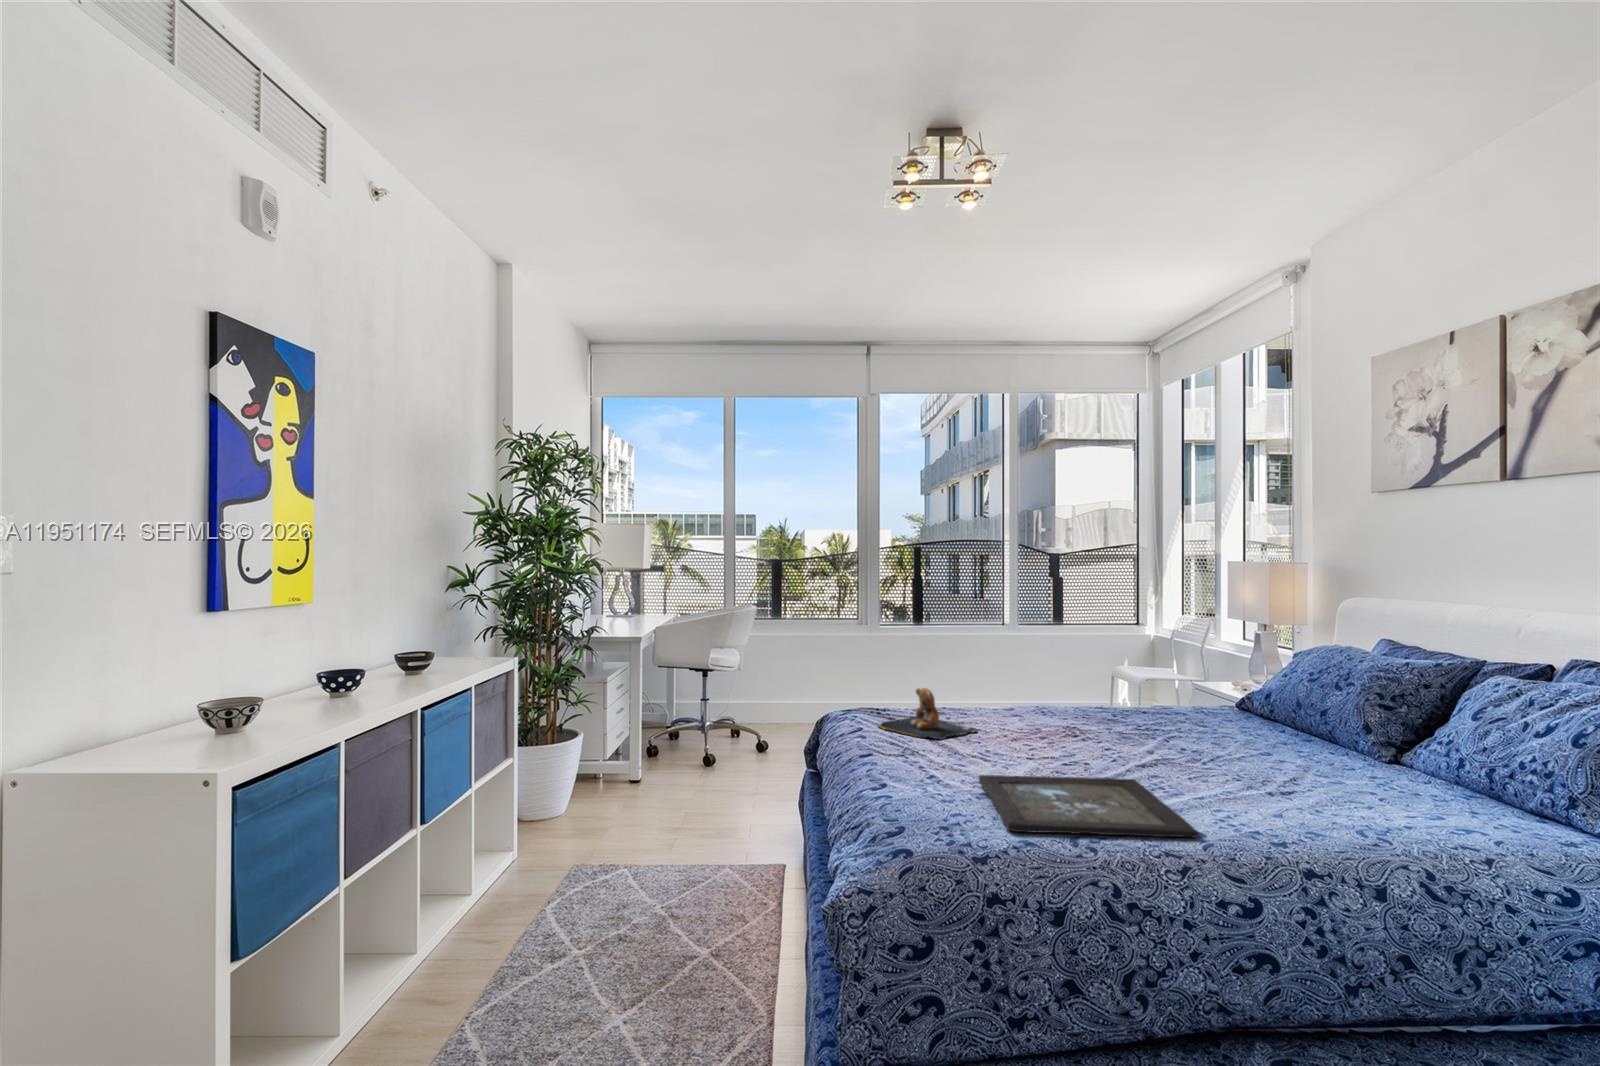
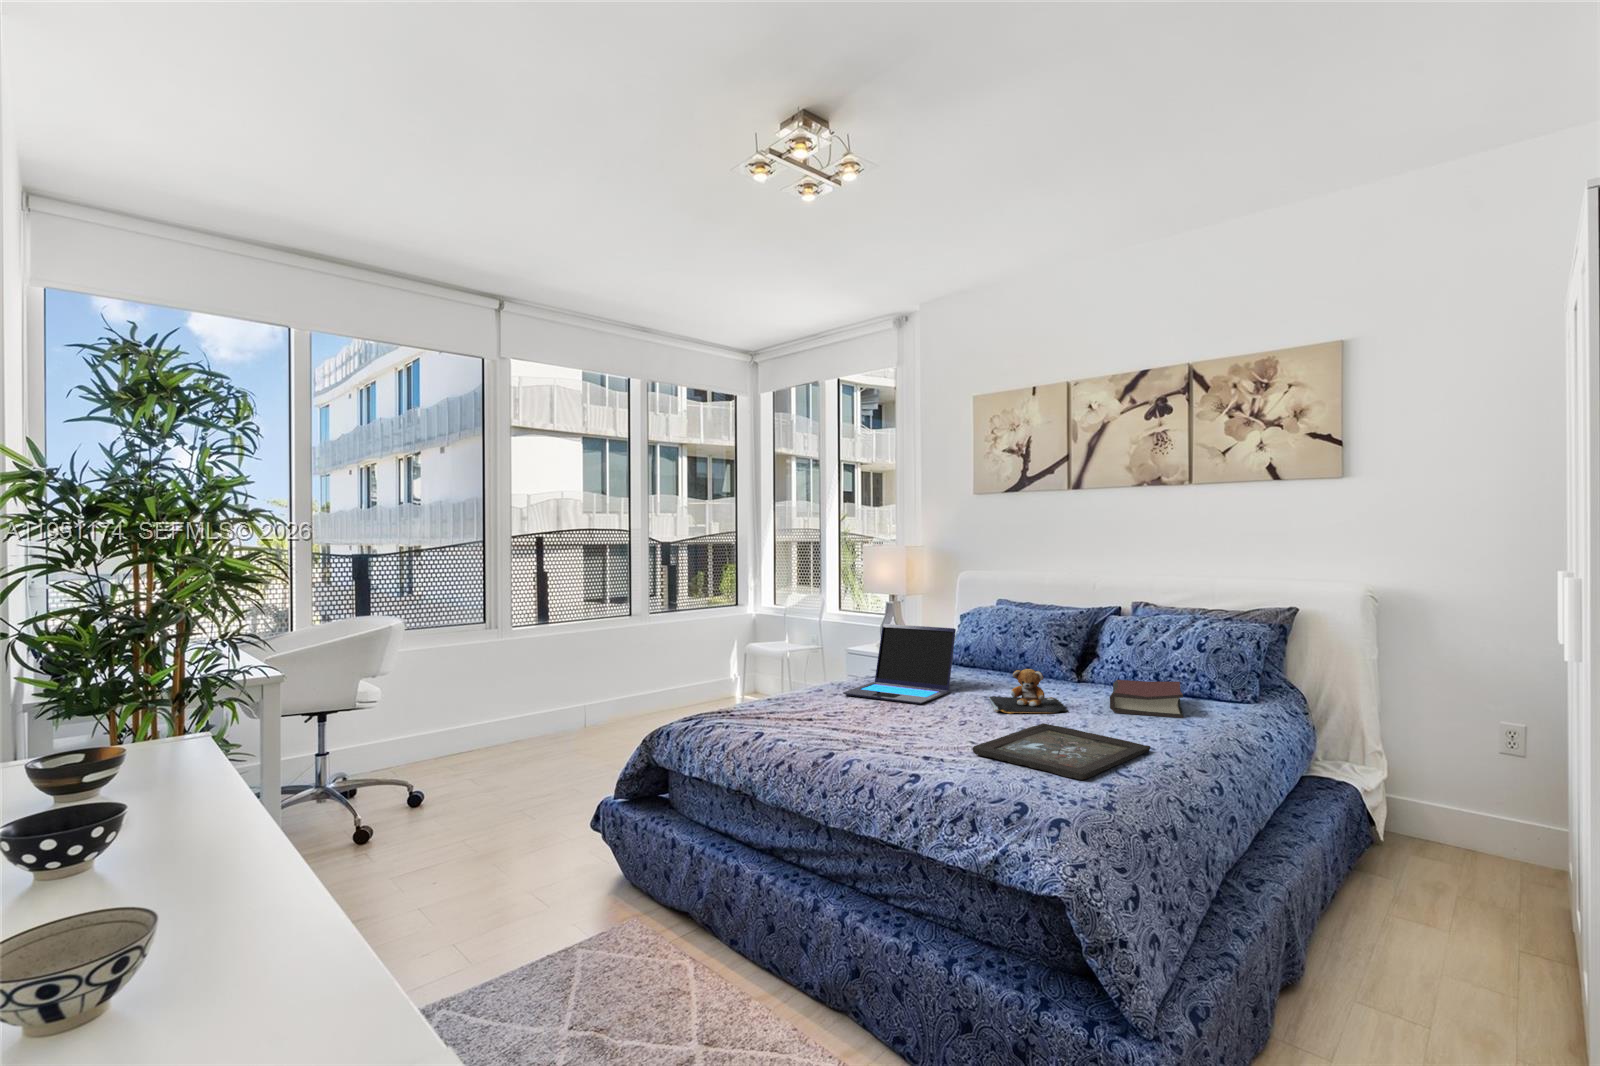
laptop: none [1027,647,1174,739] -> present [843,624,956,705]
teddy bear: present [878,688,976,739] -> present [989,669,1069,714]
hardback book: none [1300,761,1484,830] -> present [1110,680,1183,718]

